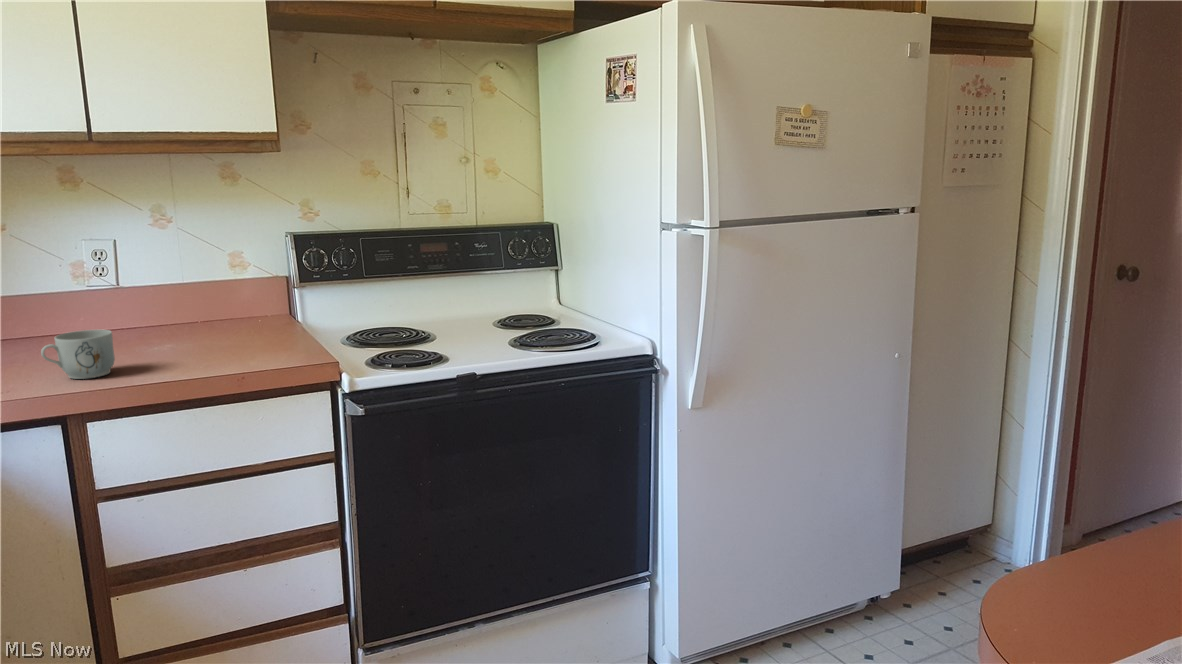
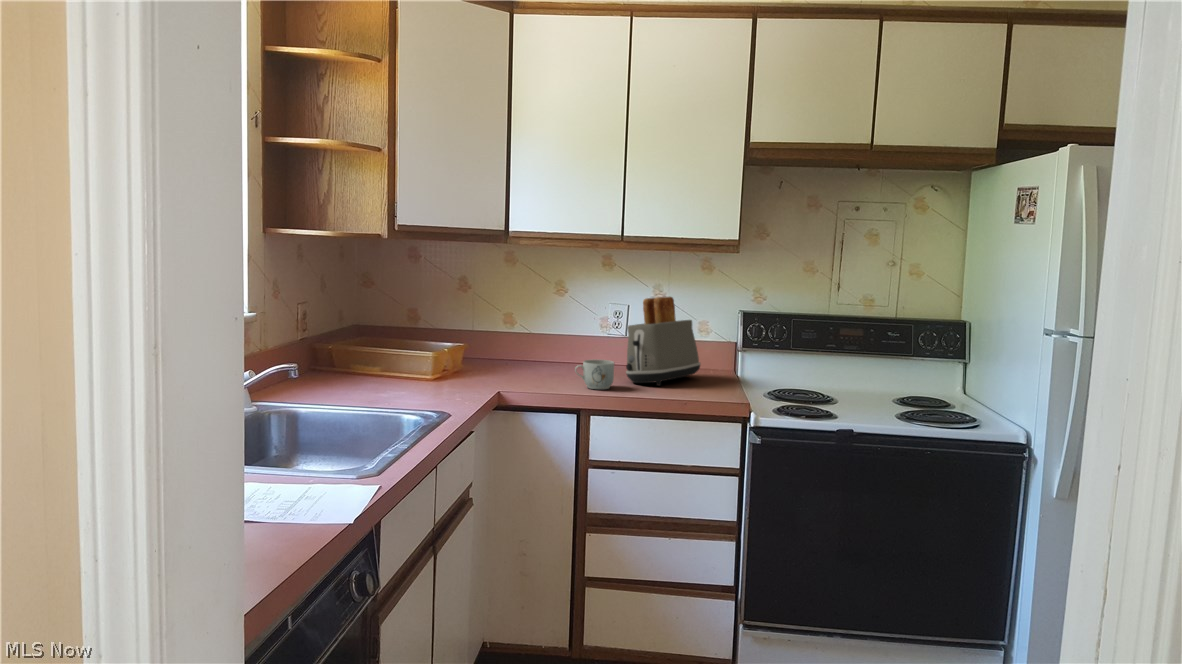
toaster: none [122,220,246,357] -> present [626,297,701,386]

